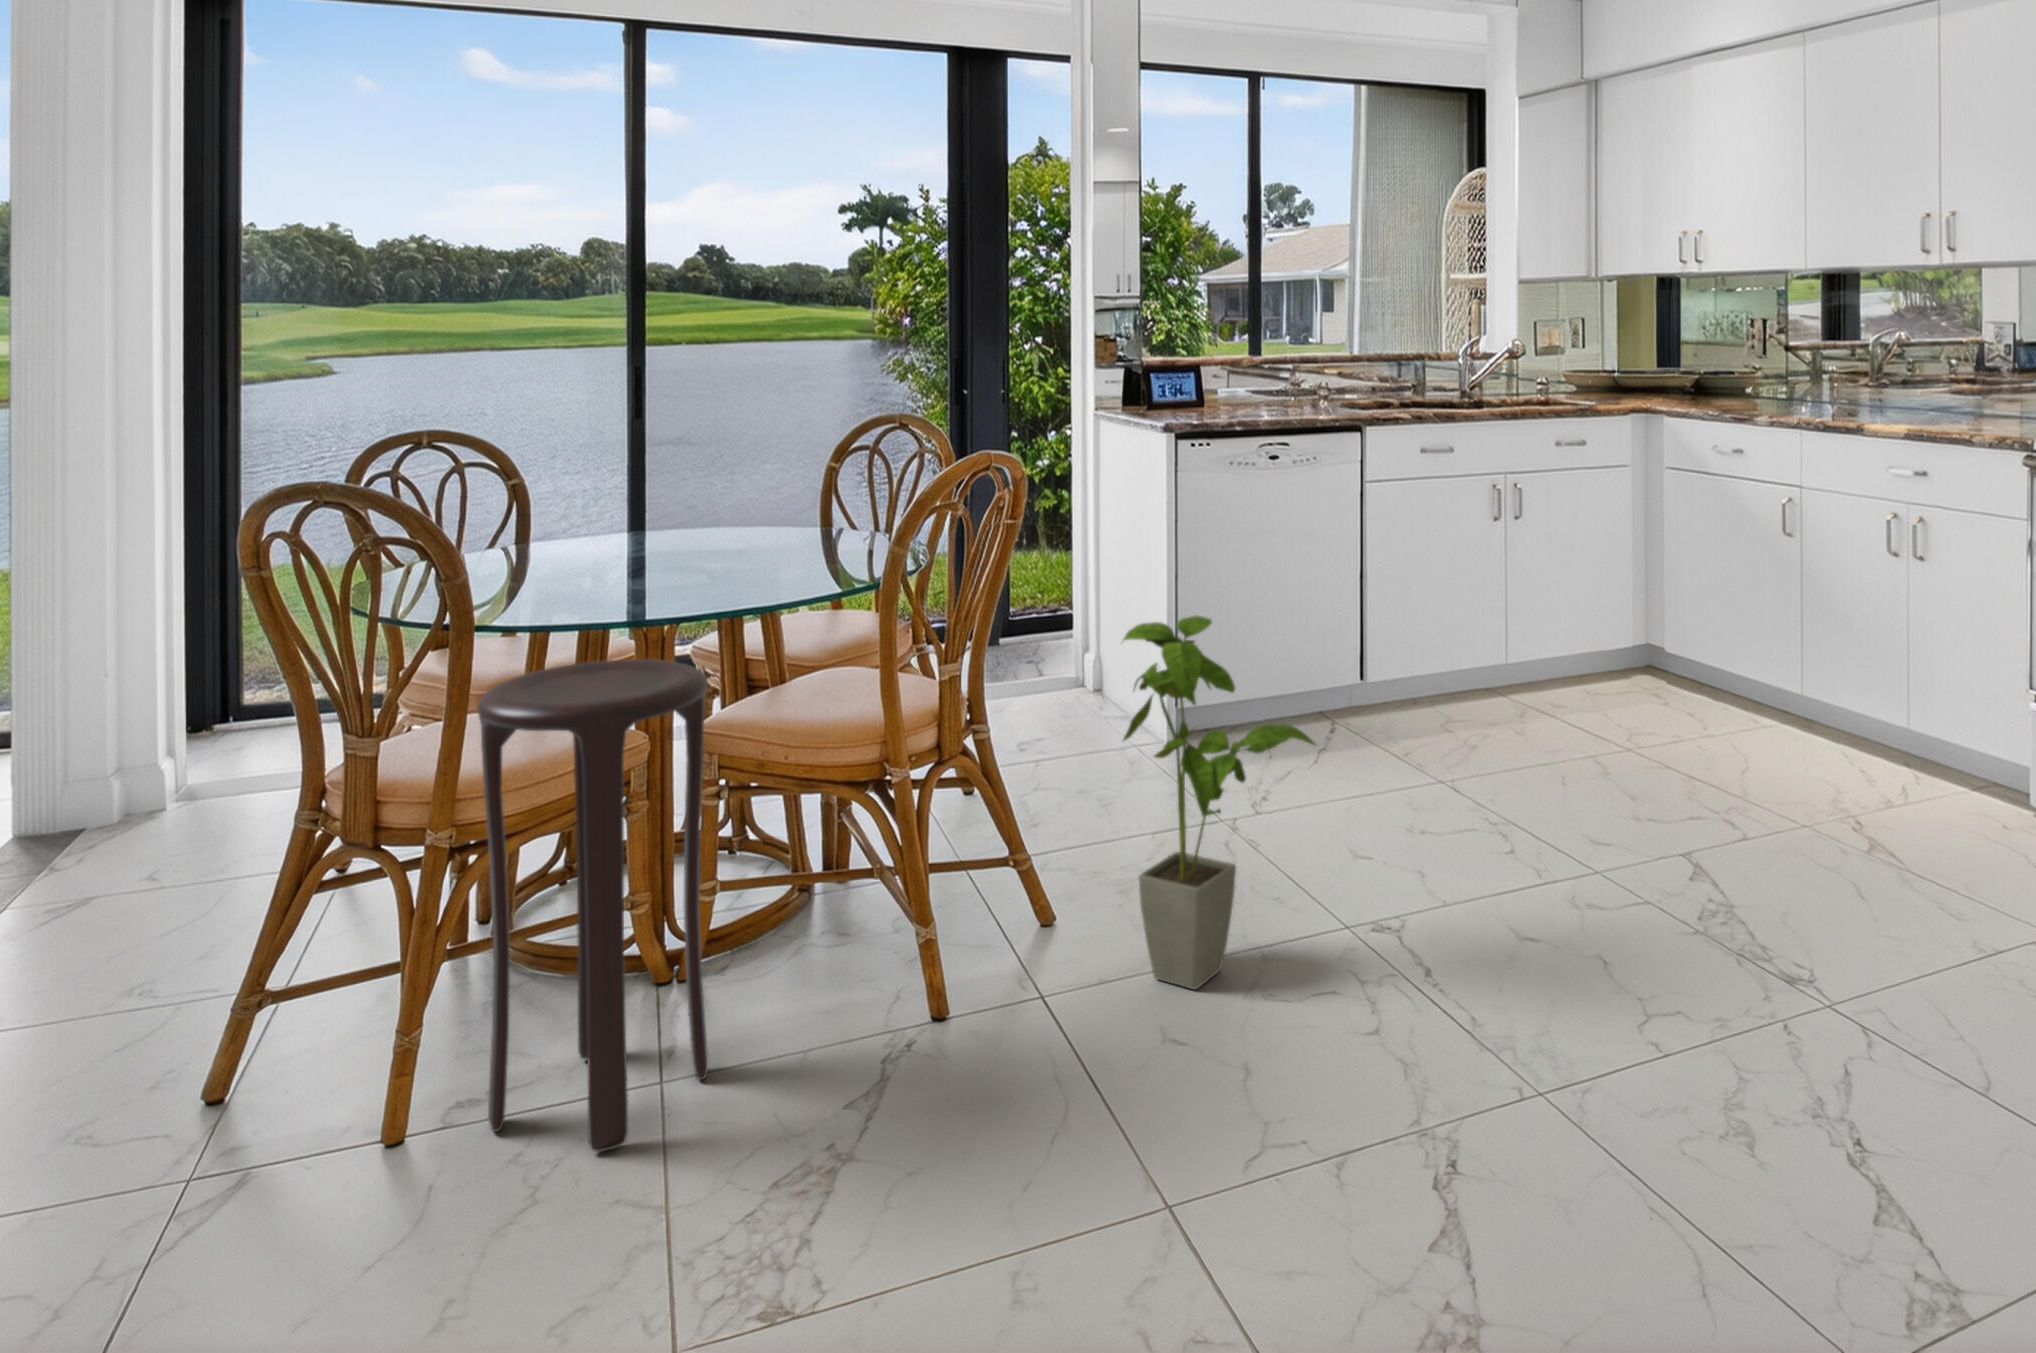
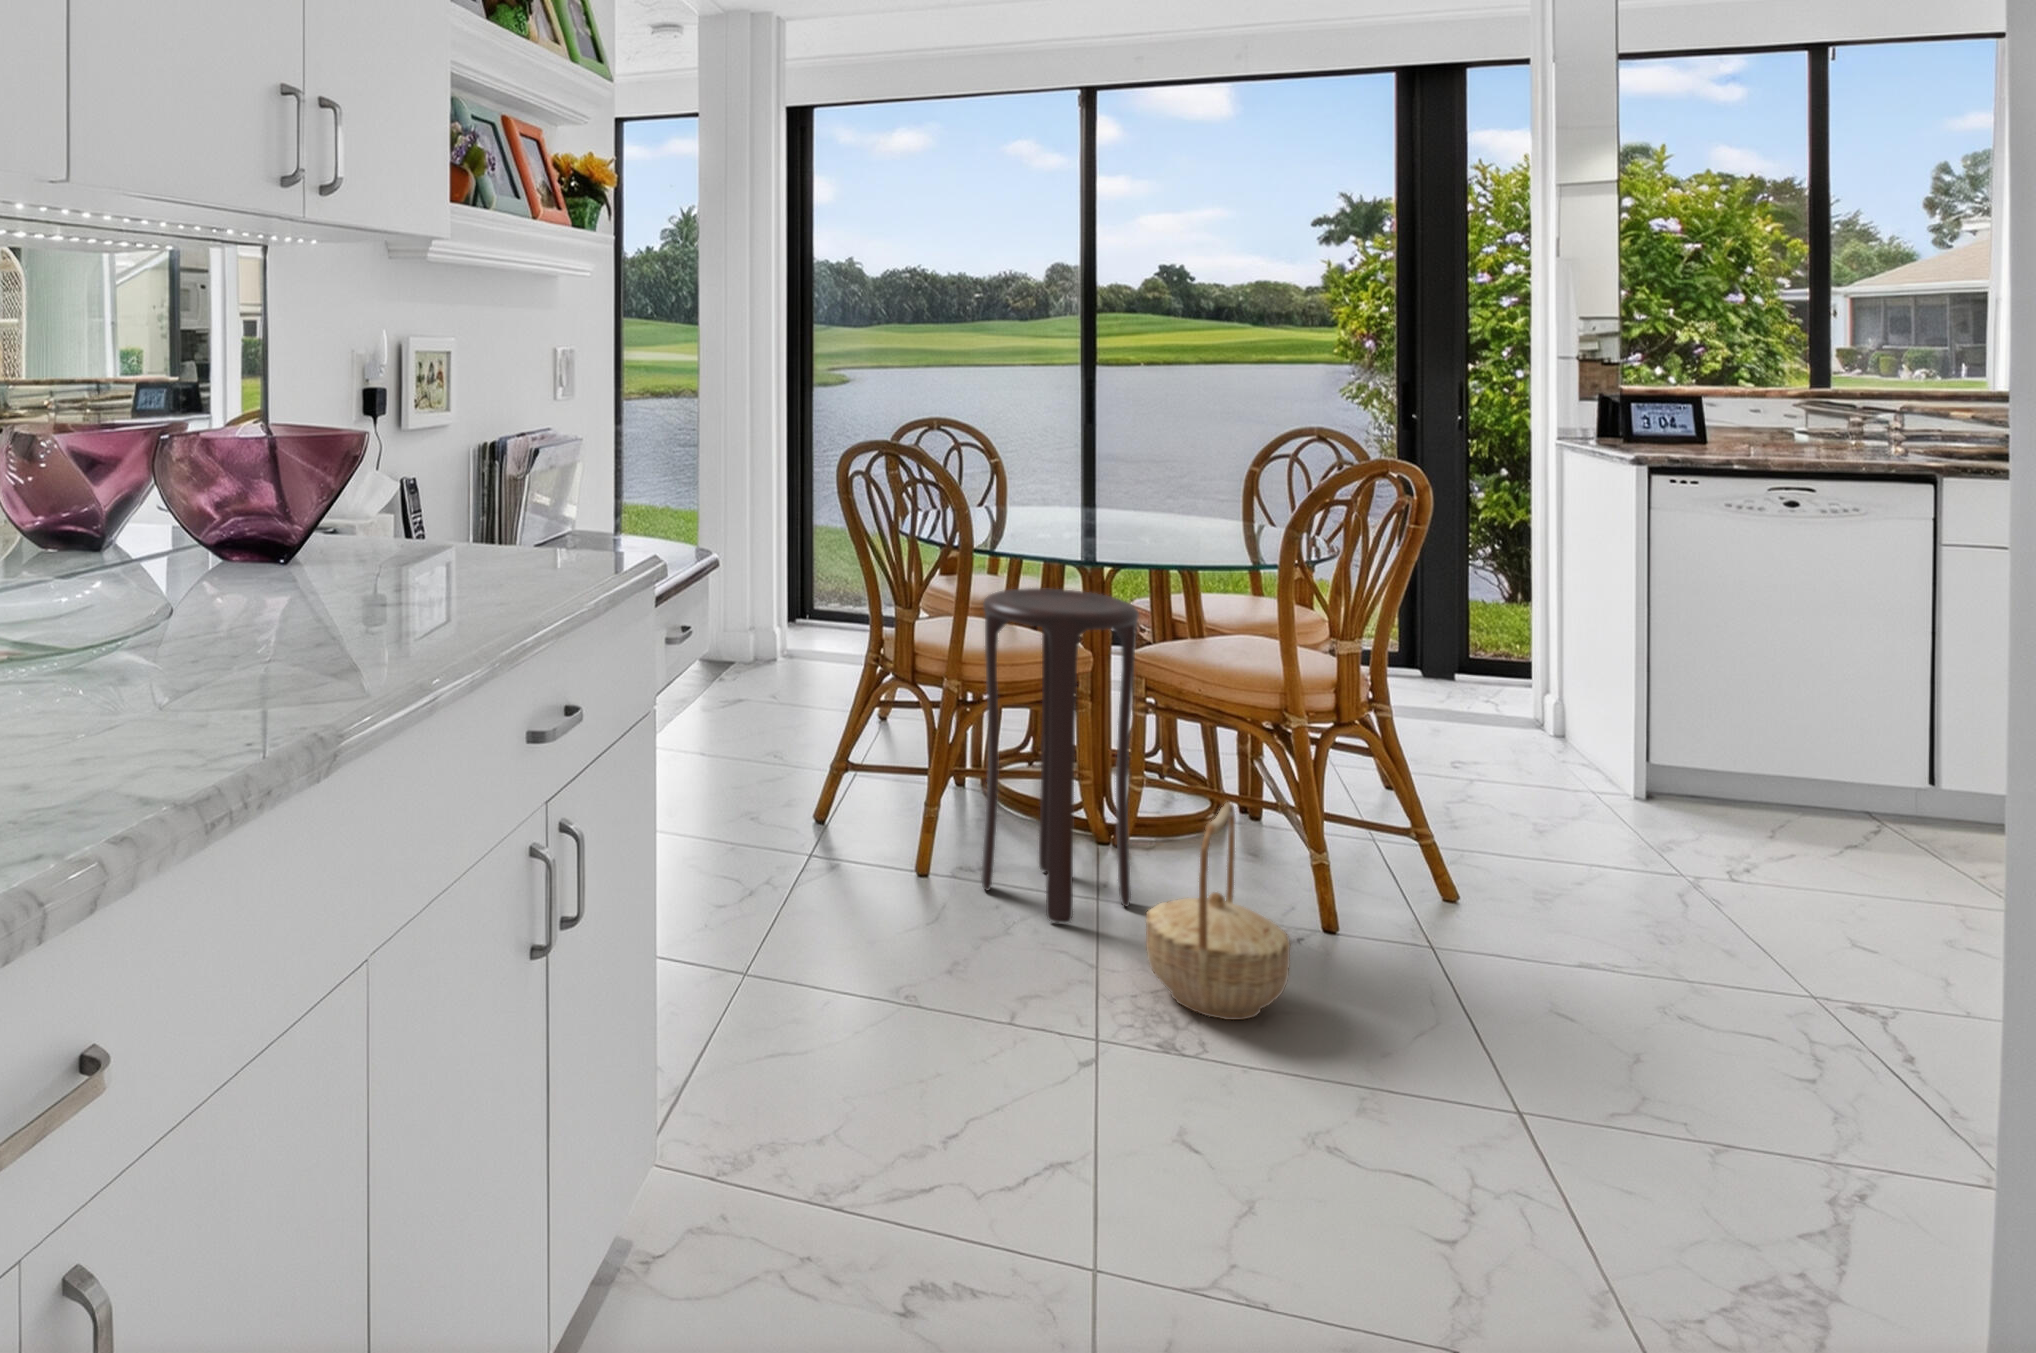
house plant: present [1123,615,1316,989] -> none [1518,631,1755,985]
basket: none [733,918,918,1234] -> present [1146,803,1290,1020]

